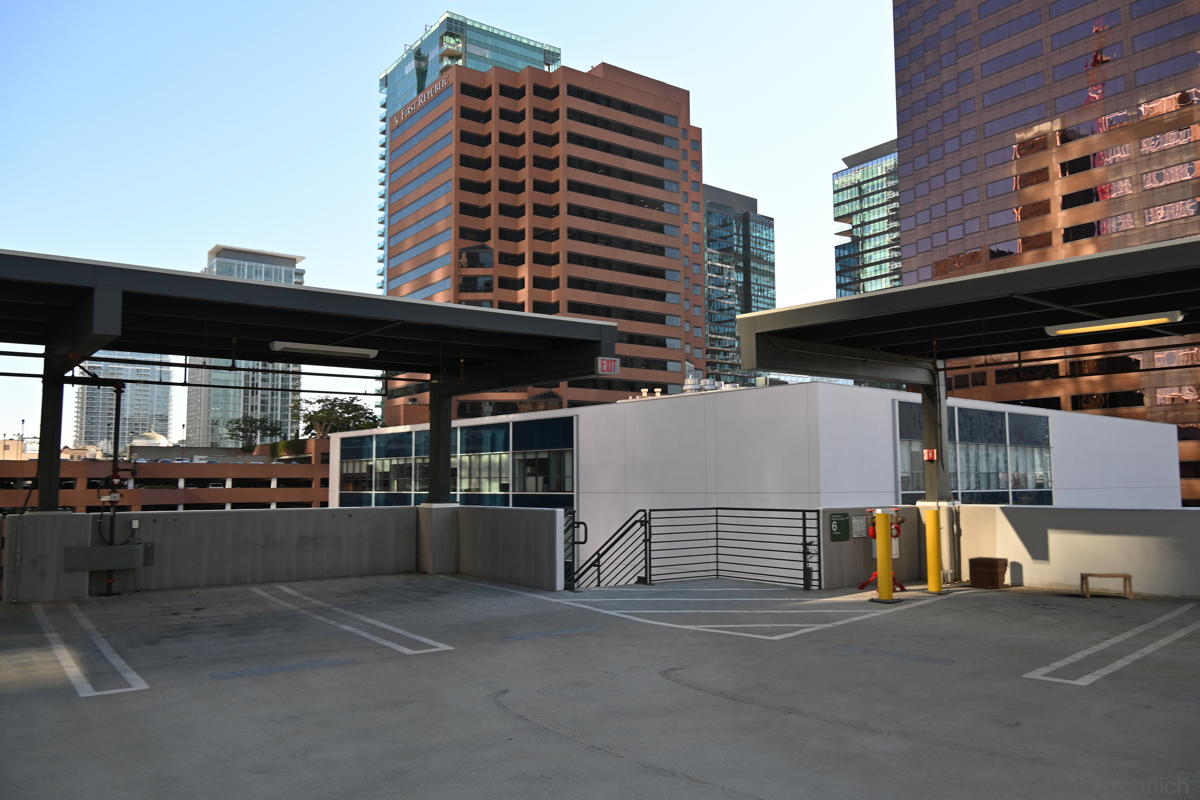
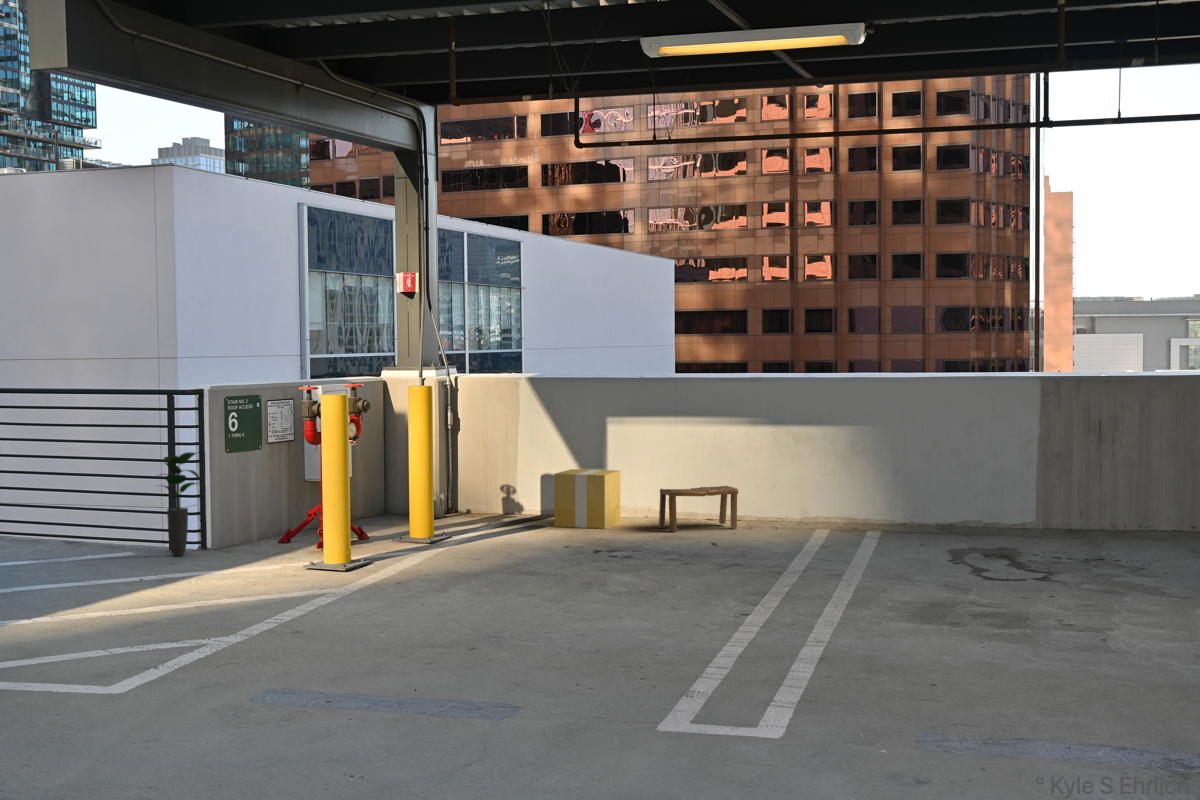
wooden crate: present [968,557,1009,589] -> none [476,467,539,525]
cardboard box: none [1013,559,1059,594] -> present [554,469,620,529]

